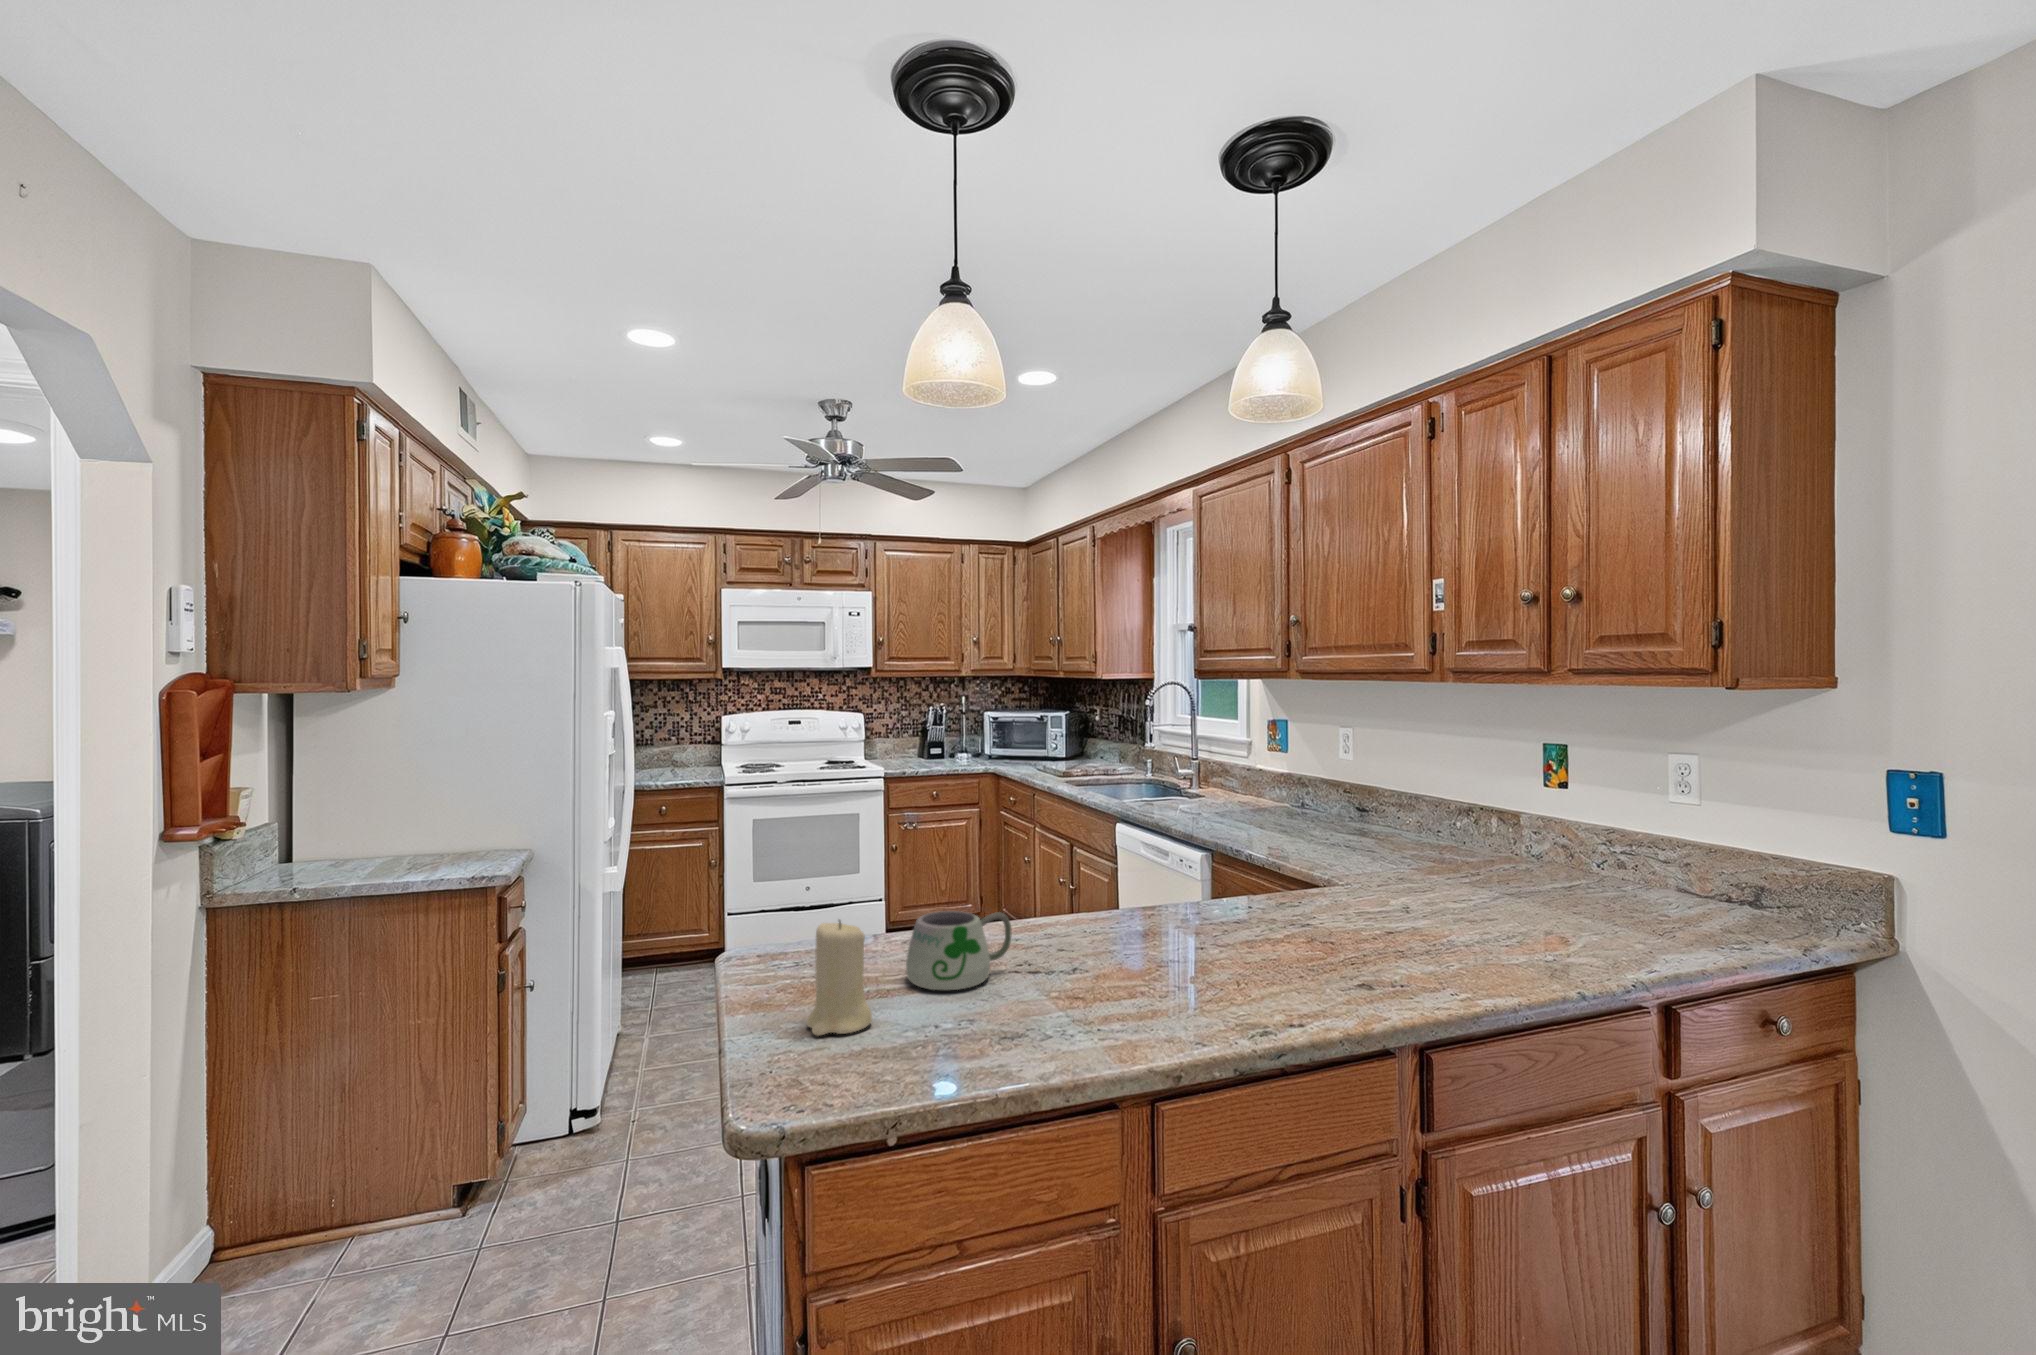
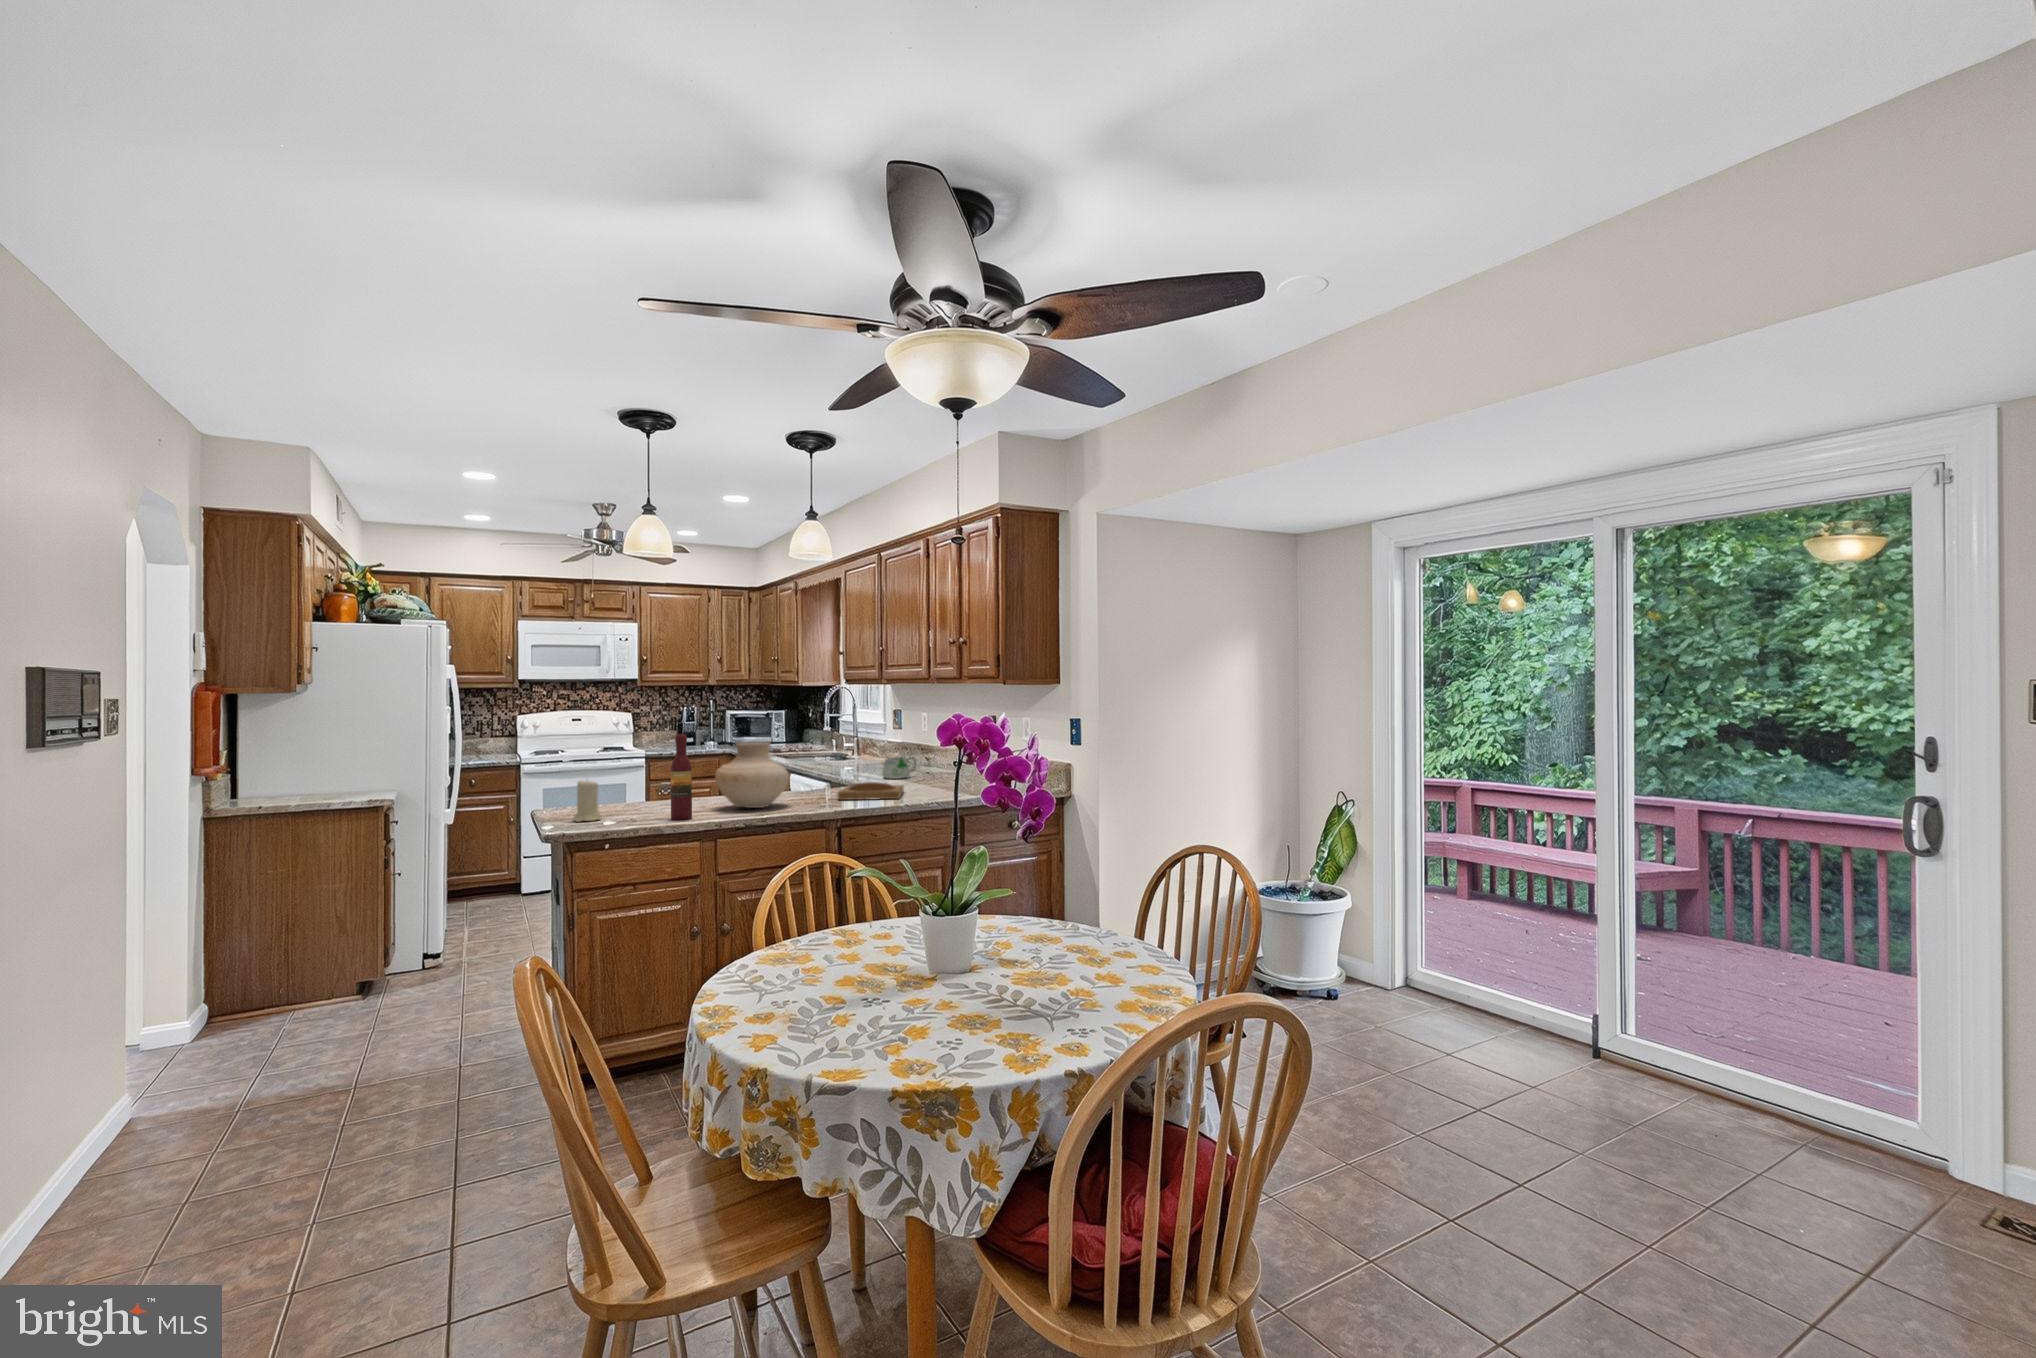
wine bottle: none [1047,816,1099,1049] -> present [671,734,692,820]
vase: none [1120,820,1296,990] -> present [715,742,789,808]
tray: none [1351,902,1534,962] -> present [837,782,904,800]
mug: present [906,911,1012,992] -> present [882,757,916,779]

